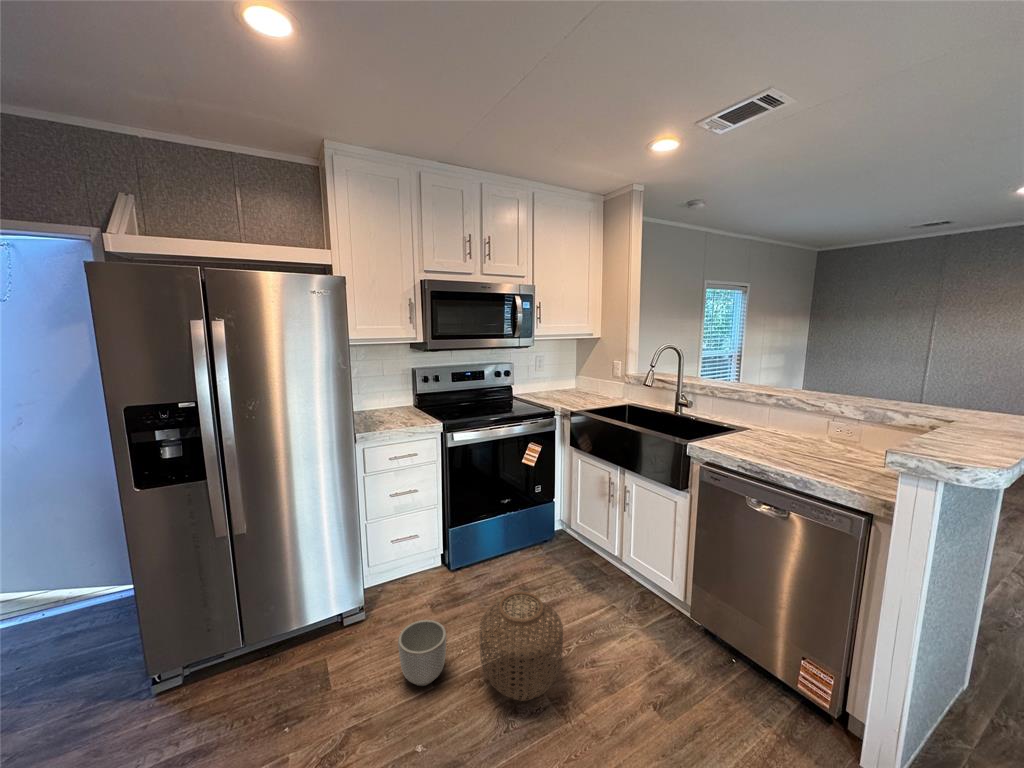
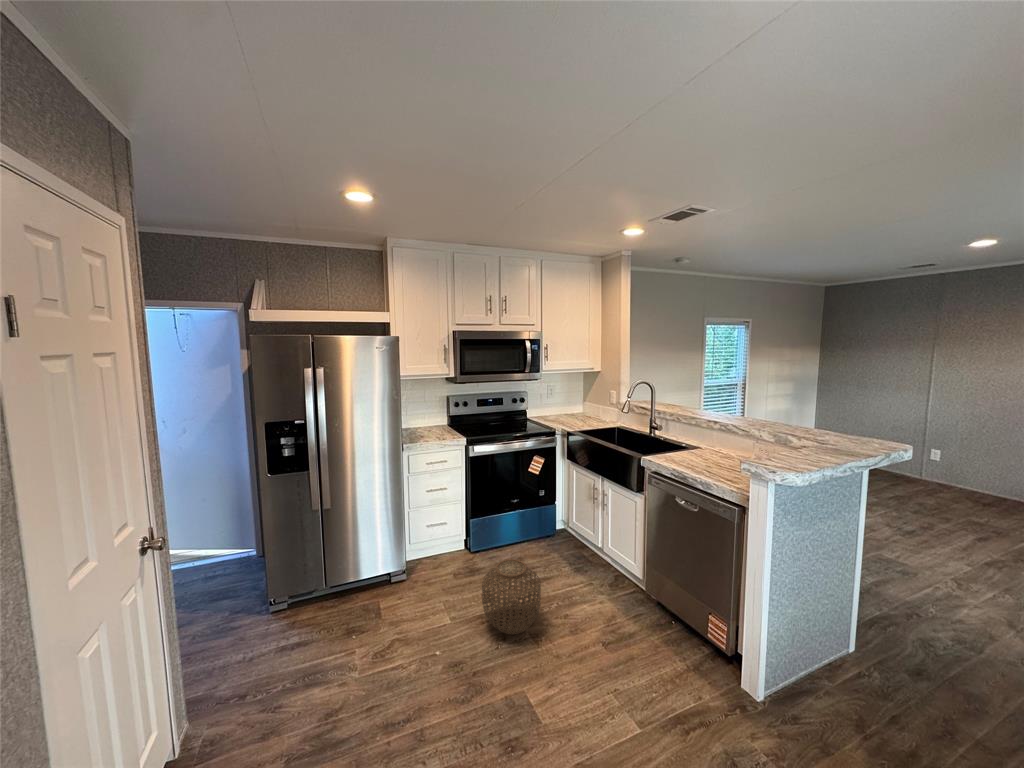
planter: present [398,620,446,686] -> none [427,577,460,621]

